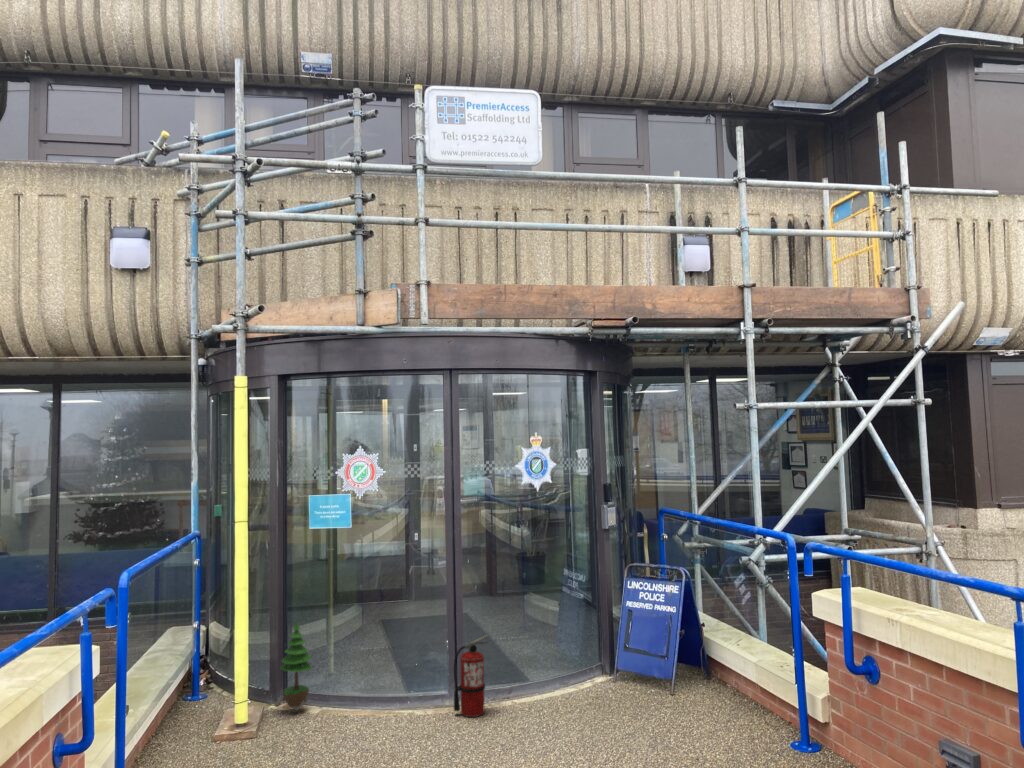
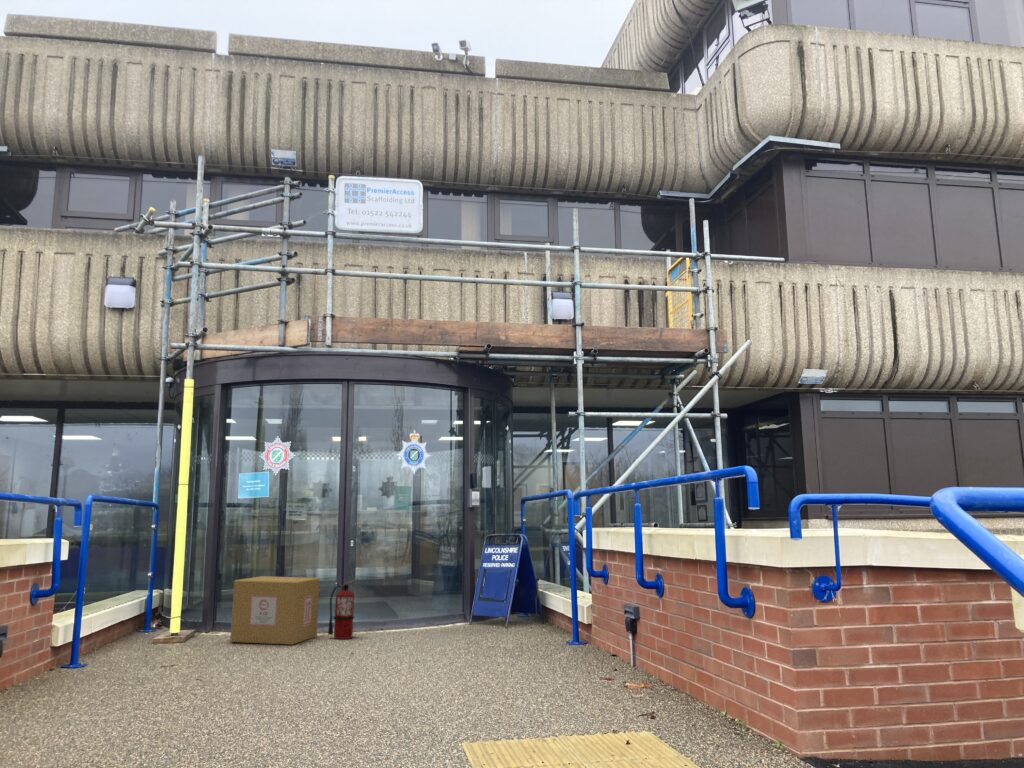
potted tree: present [280,623,312,711] -> none [199,565,225,635]
cardboard box: none [330,632,436,738] -> present [230,576,319,645]

